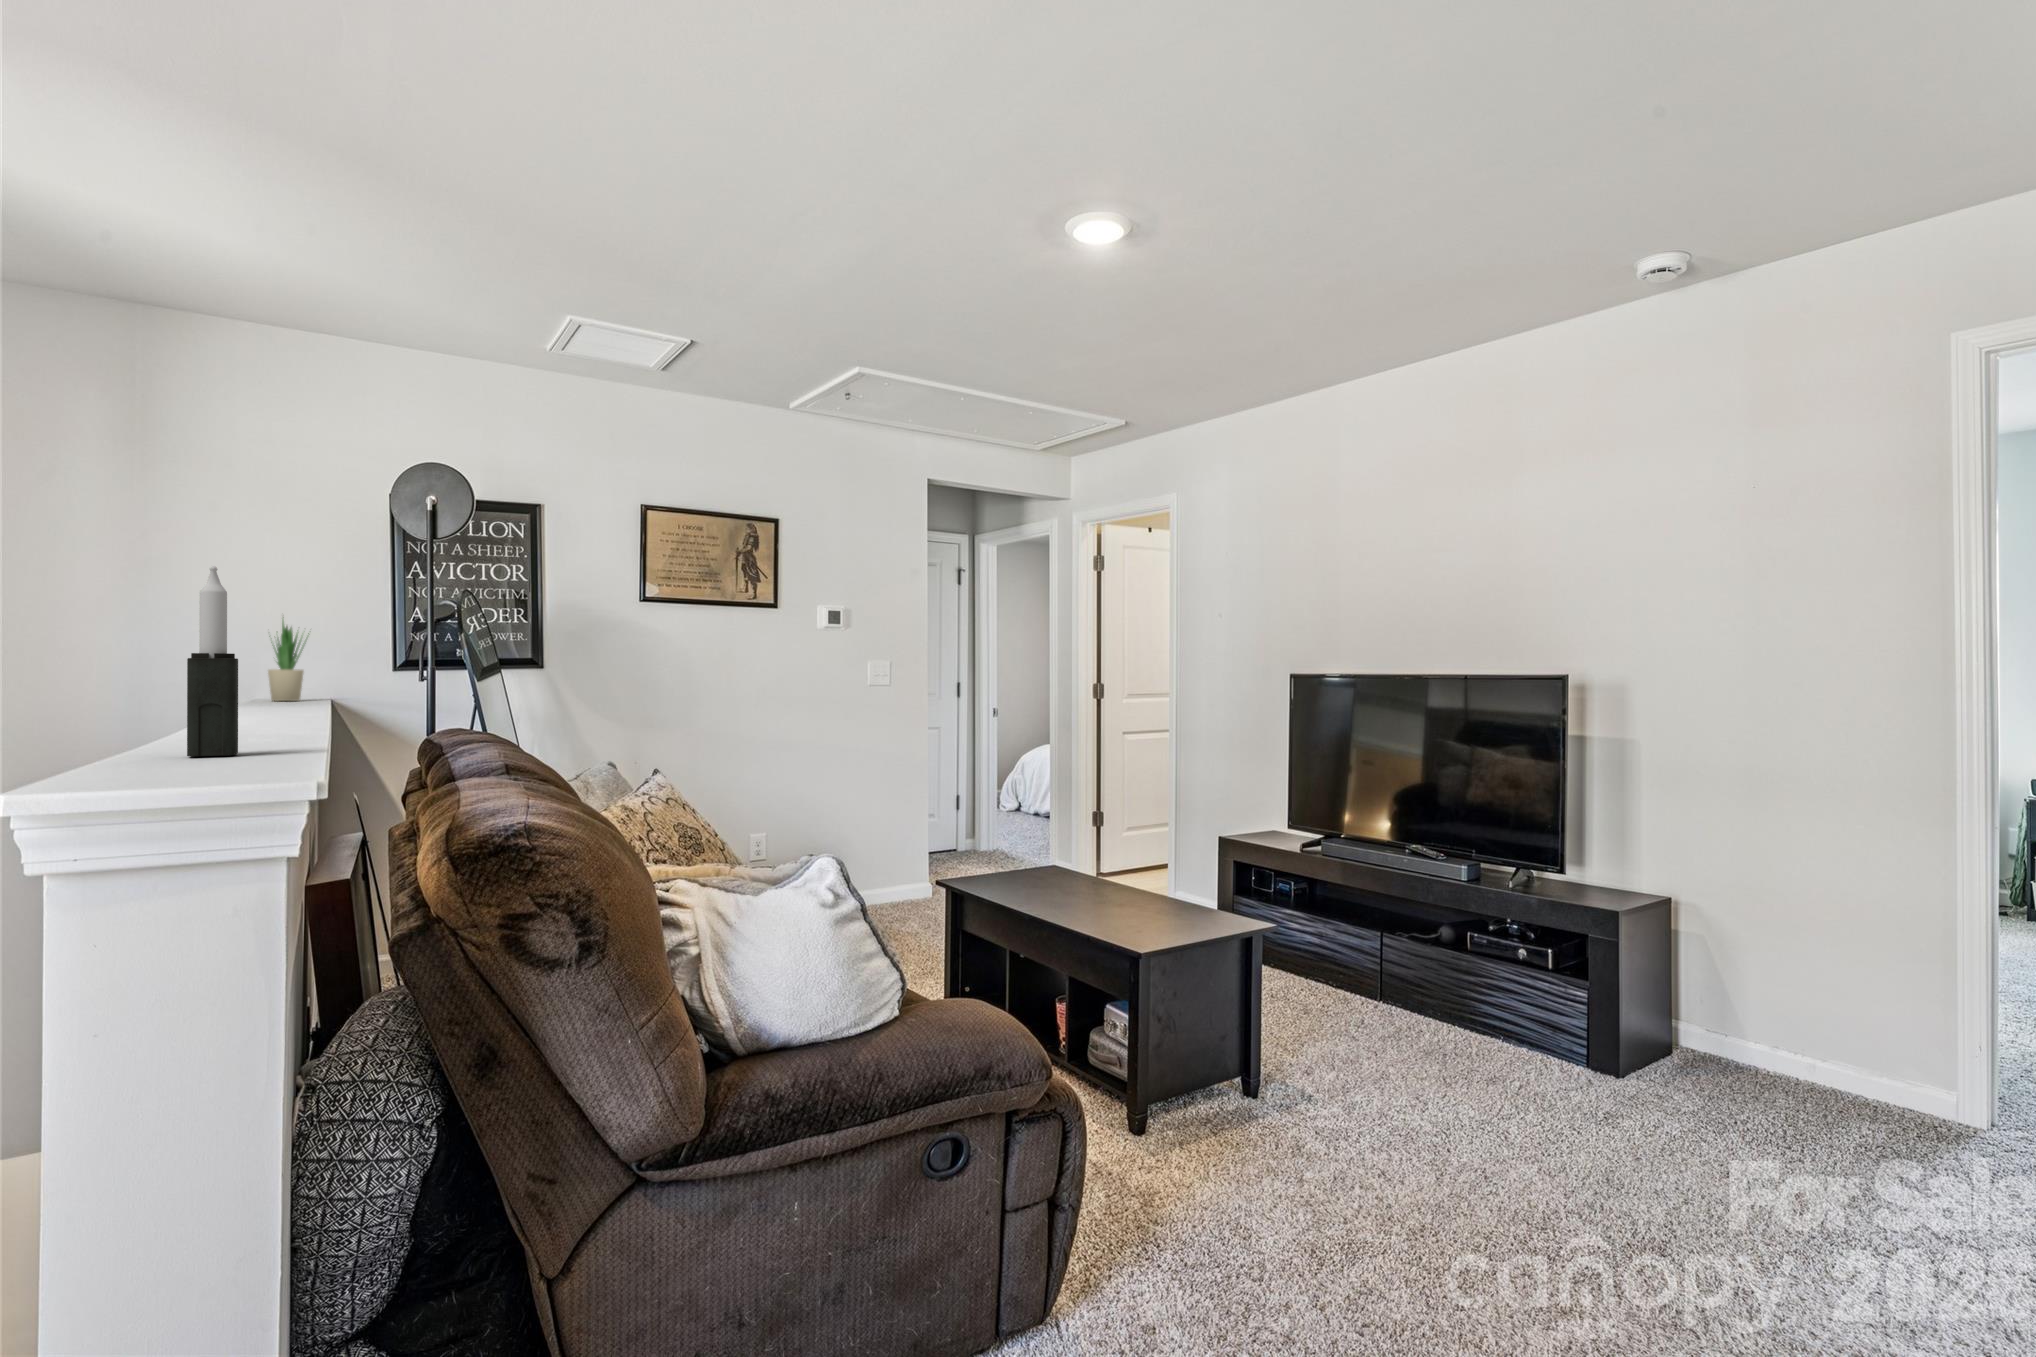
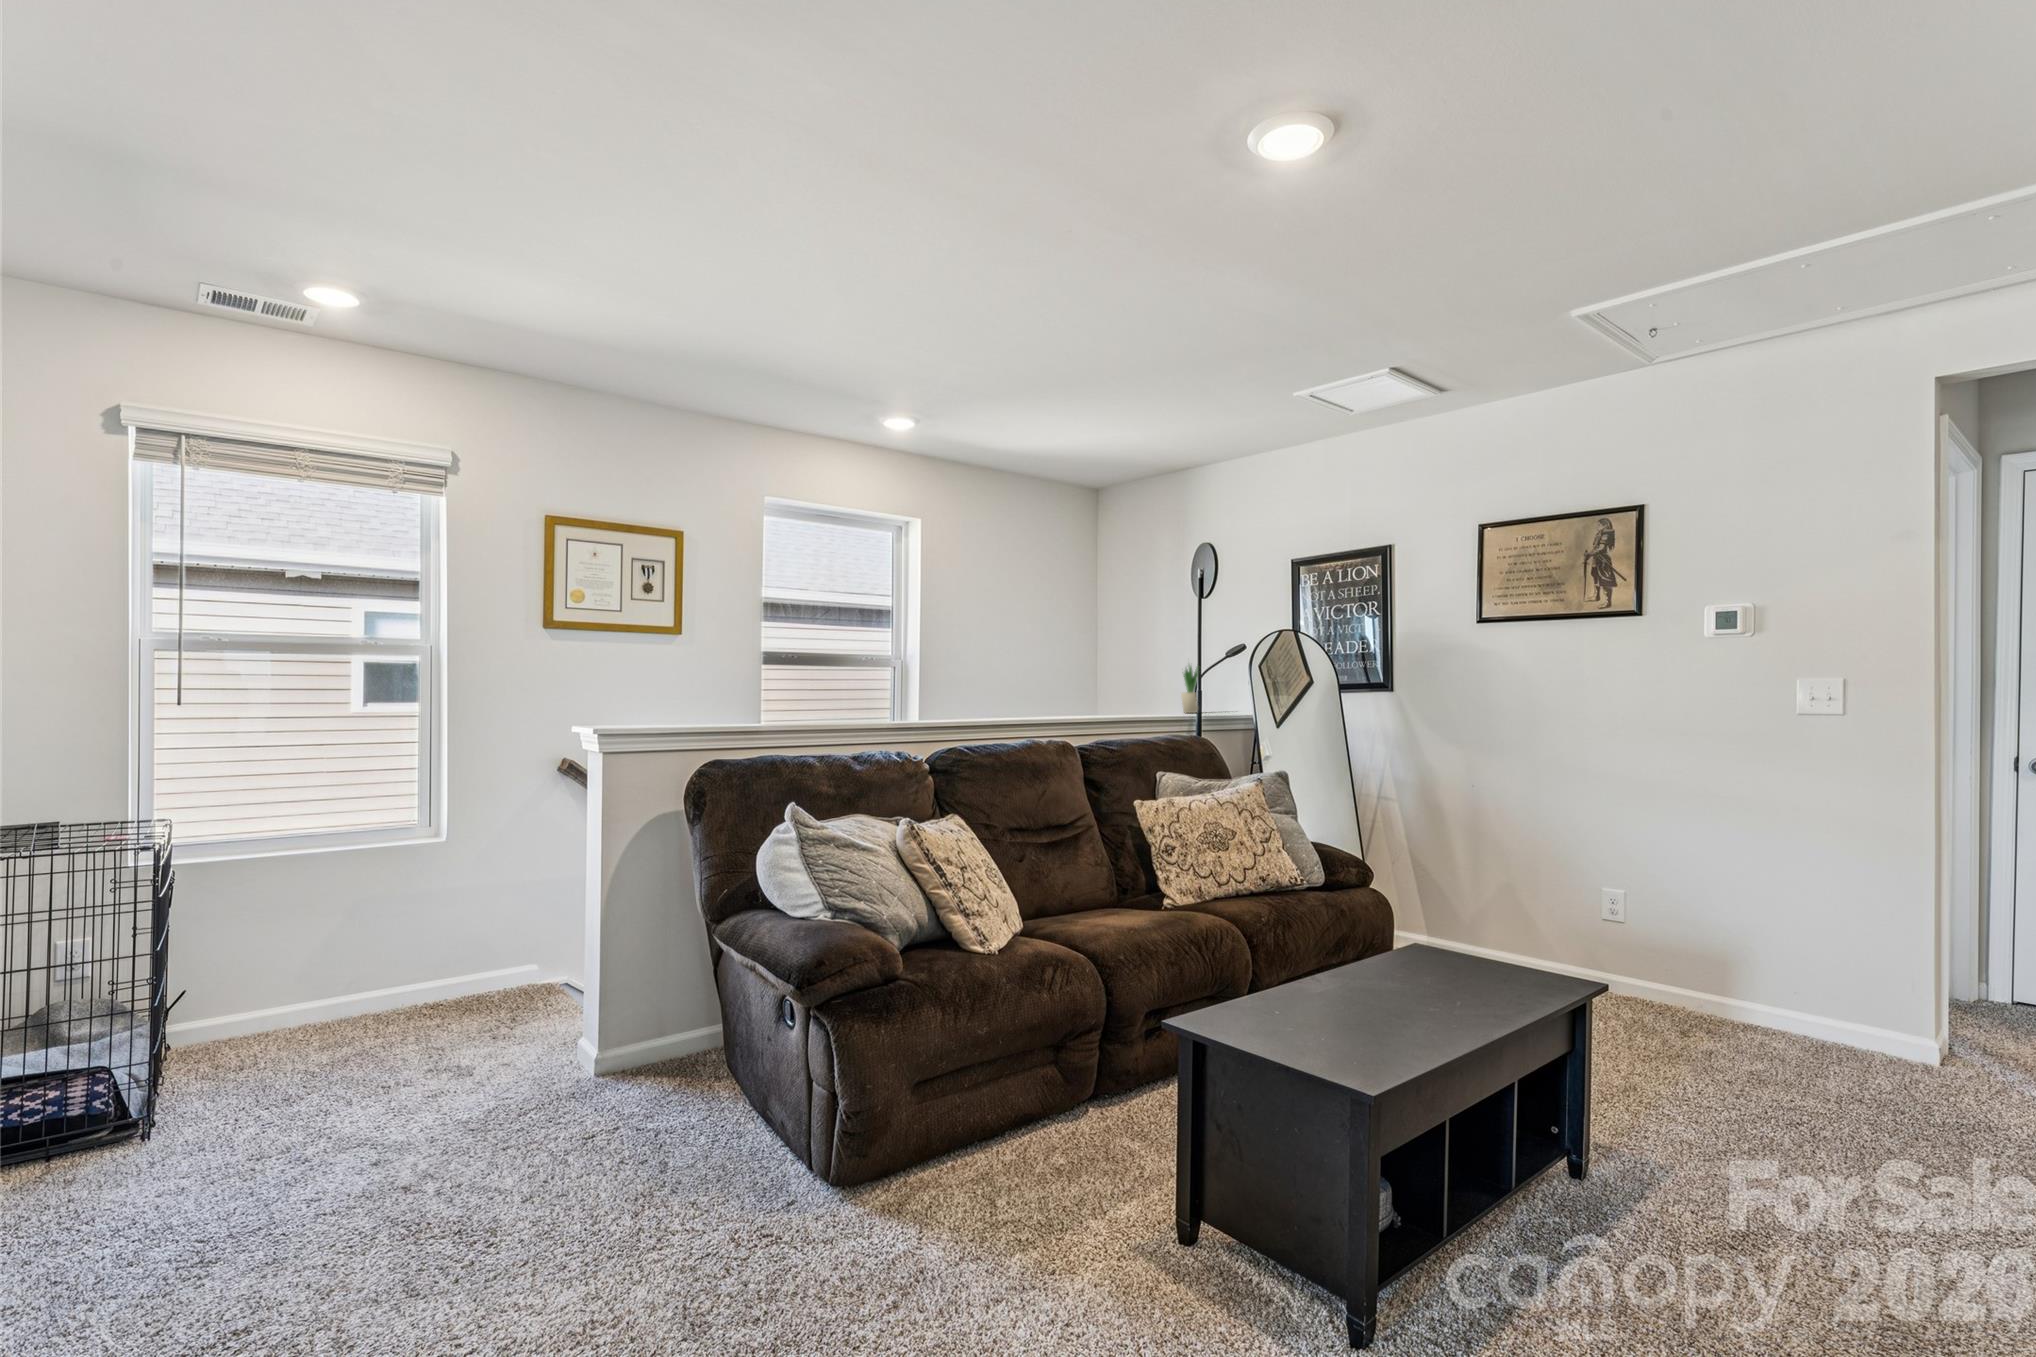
candle: present [187,566,238,756] -> none [756,670,777,747]

